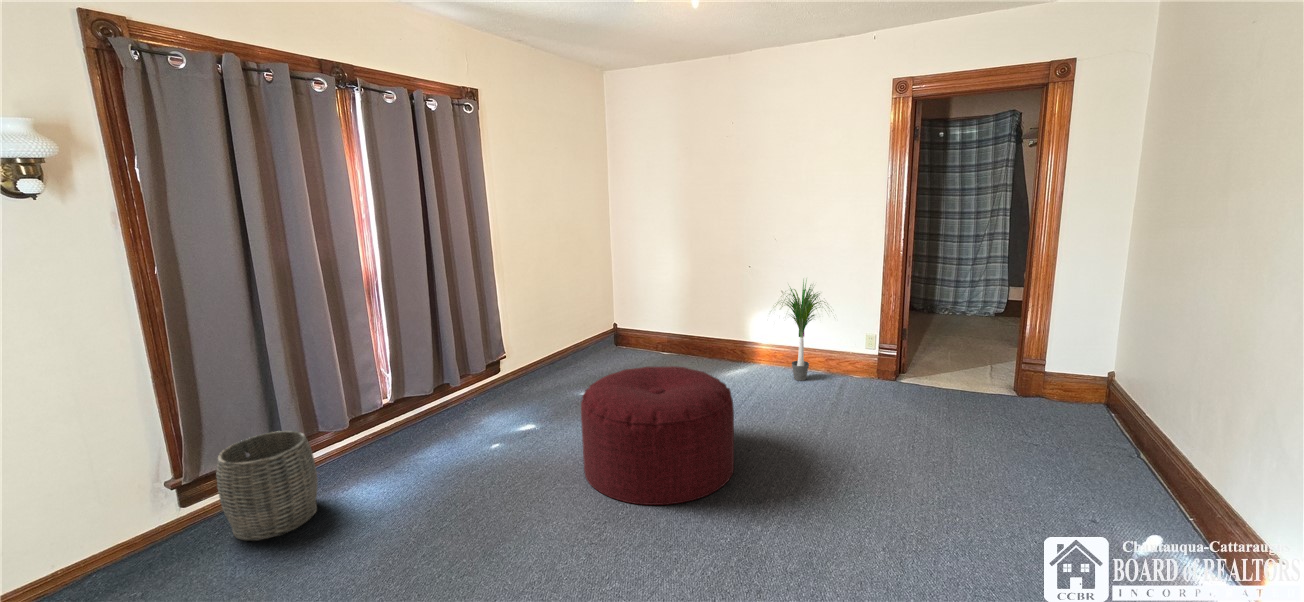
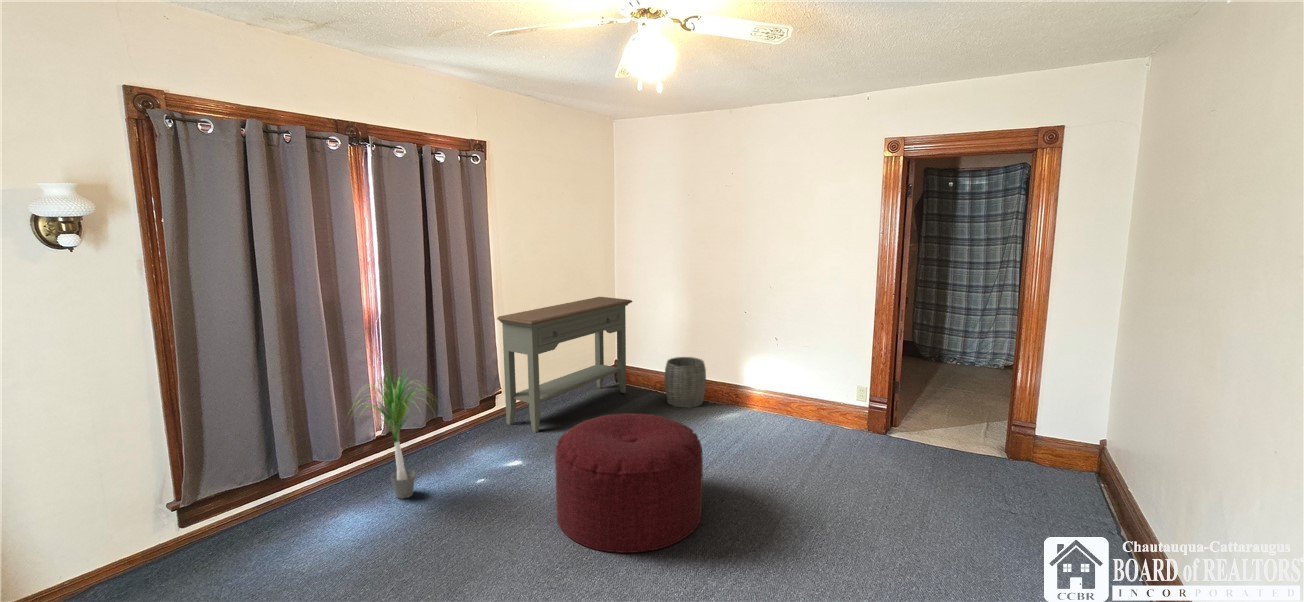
console table: none [499,258,633,396] -> present [497,297,632,432]
potted plant: present [776,282,825,381] -> present [352,372,424,499]
woven basket: present [216,431,317,541] -> present [665,357,706,408]

